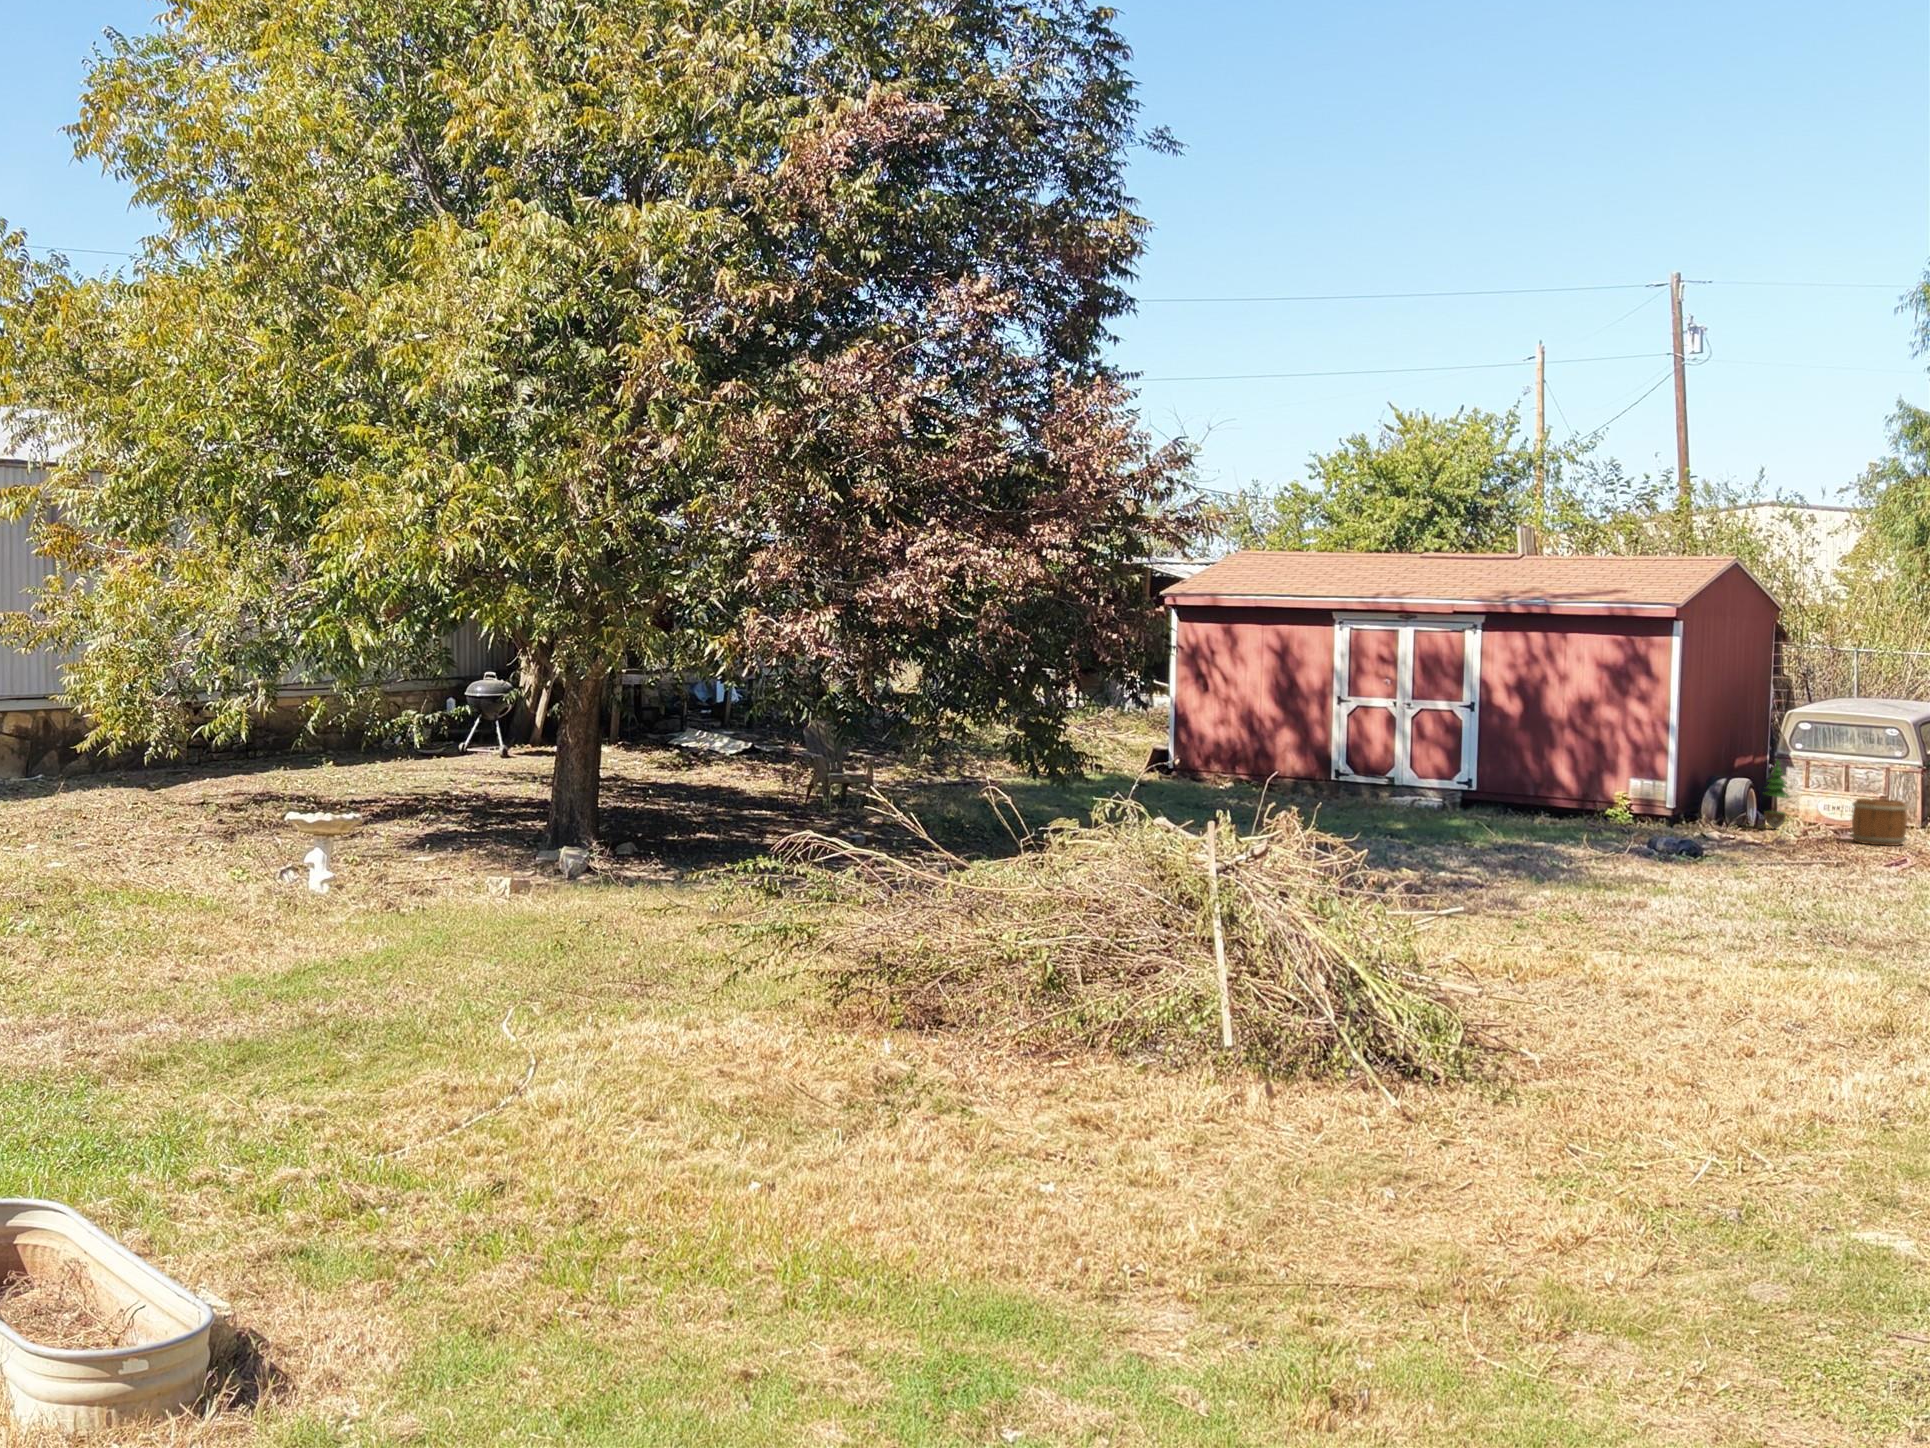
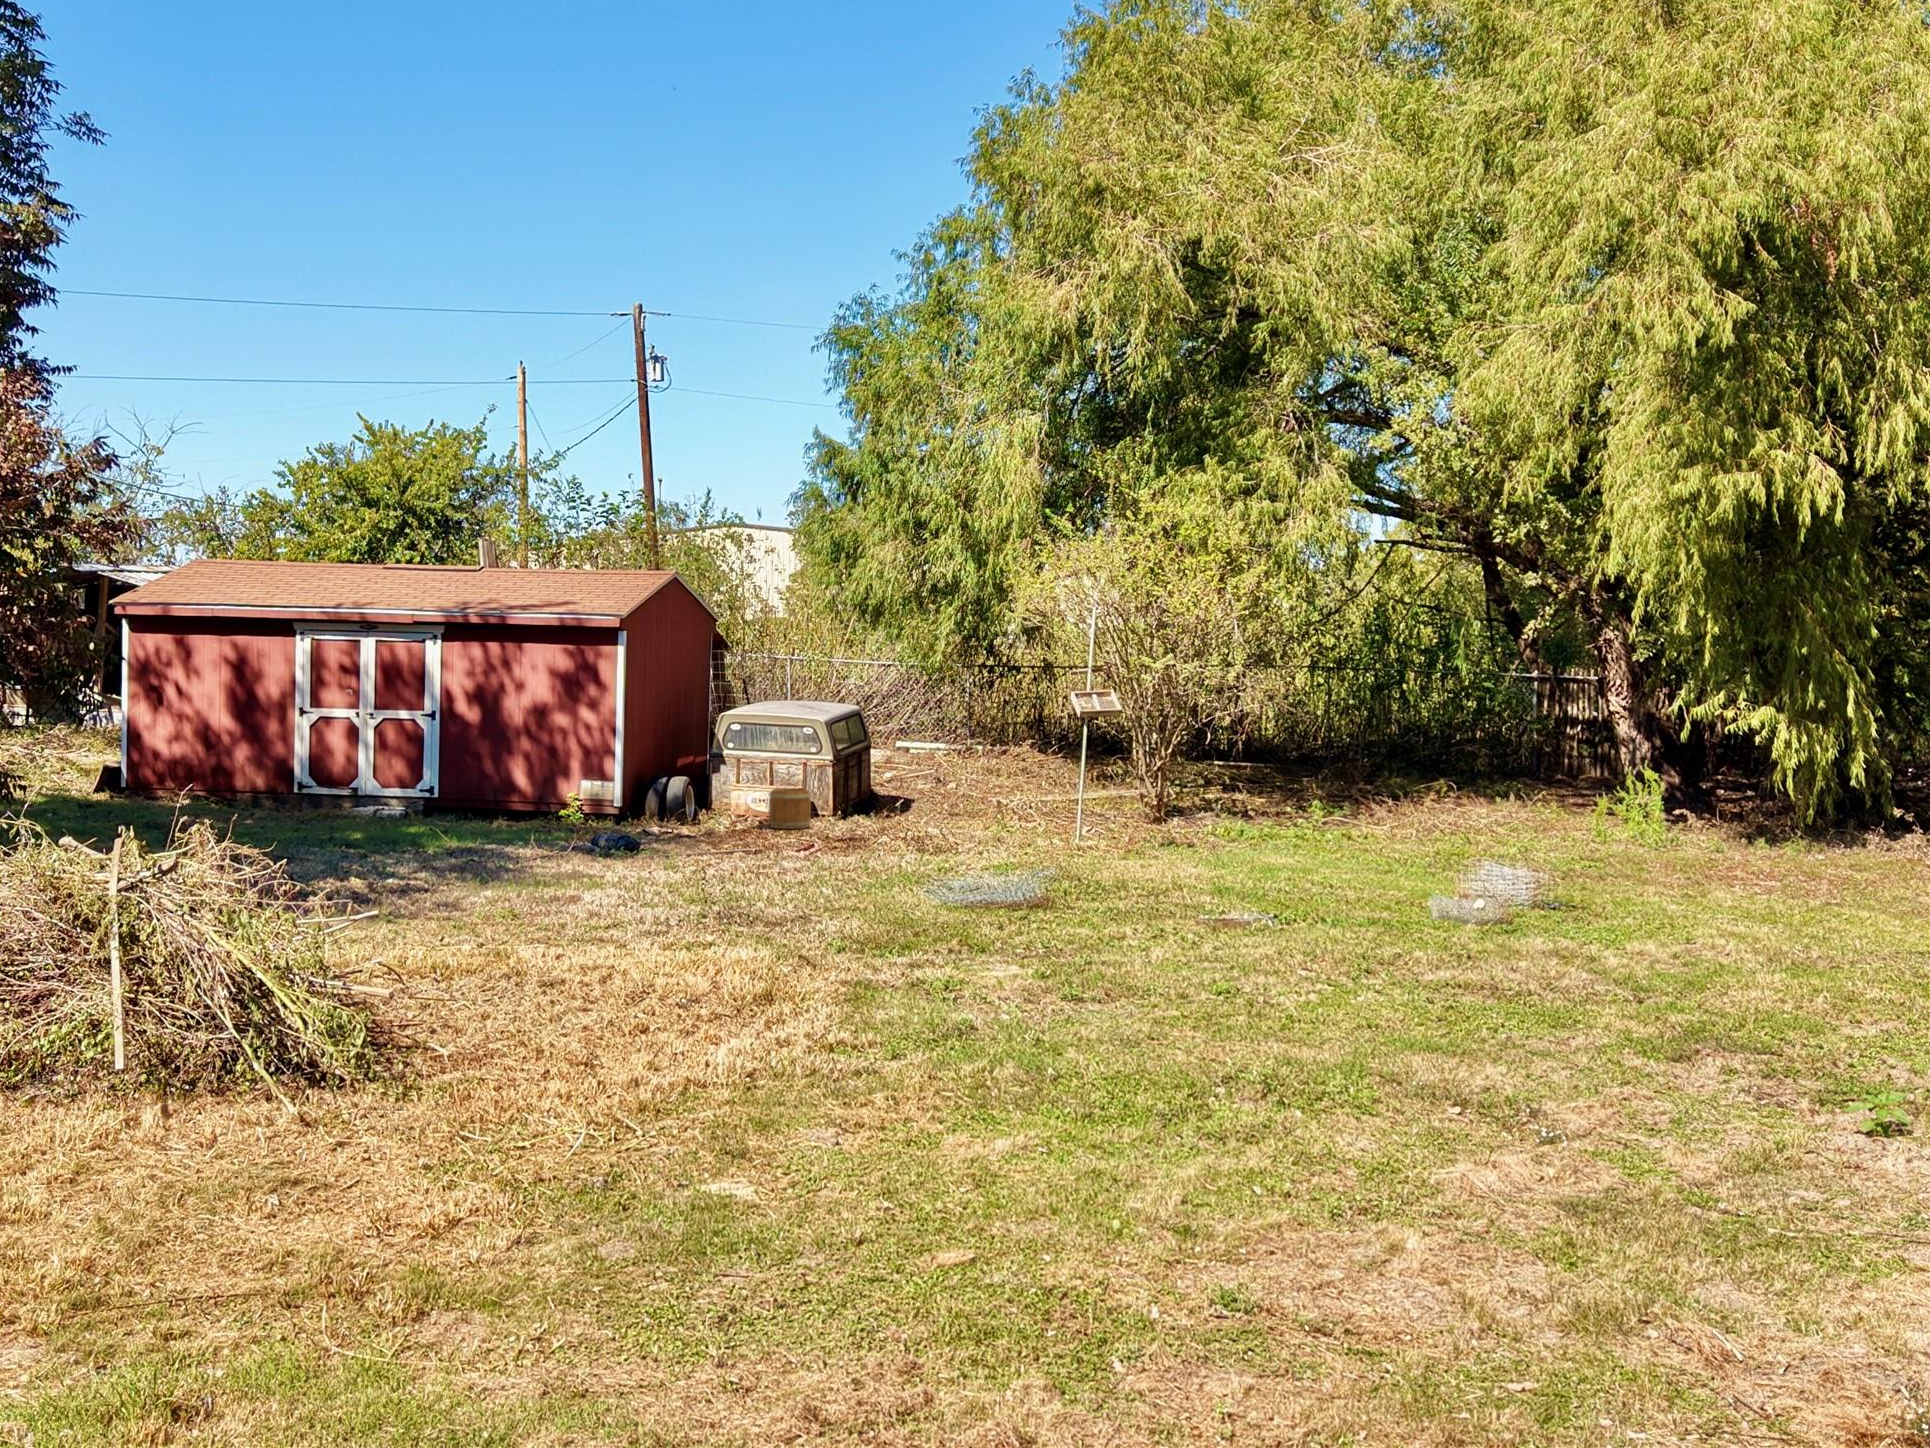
potted tree: present [1764,760,1789,829] -> none [695,755,718,819]

